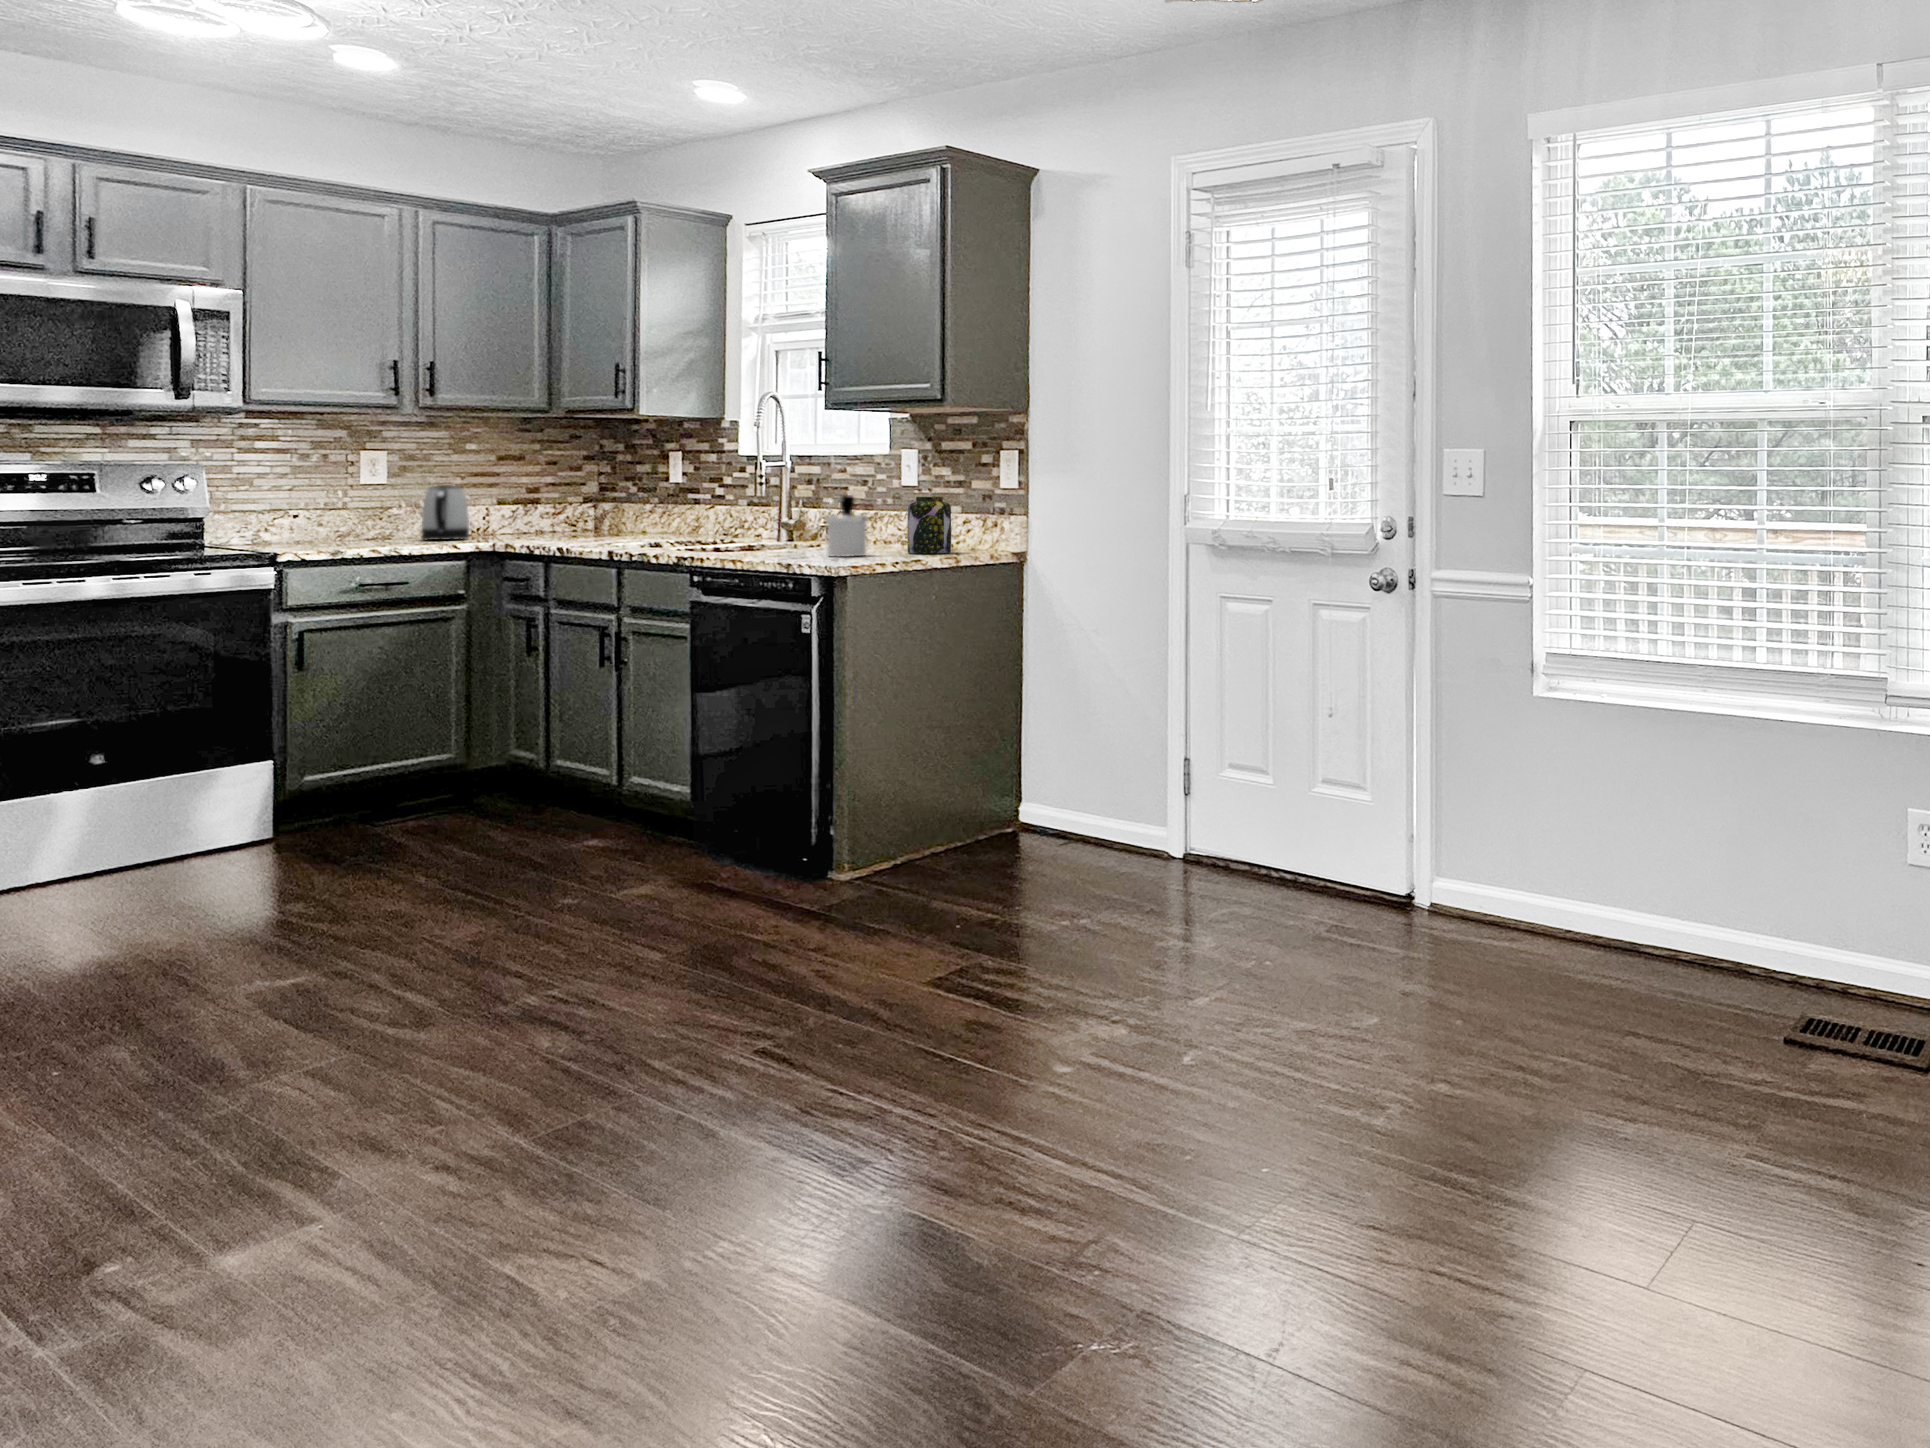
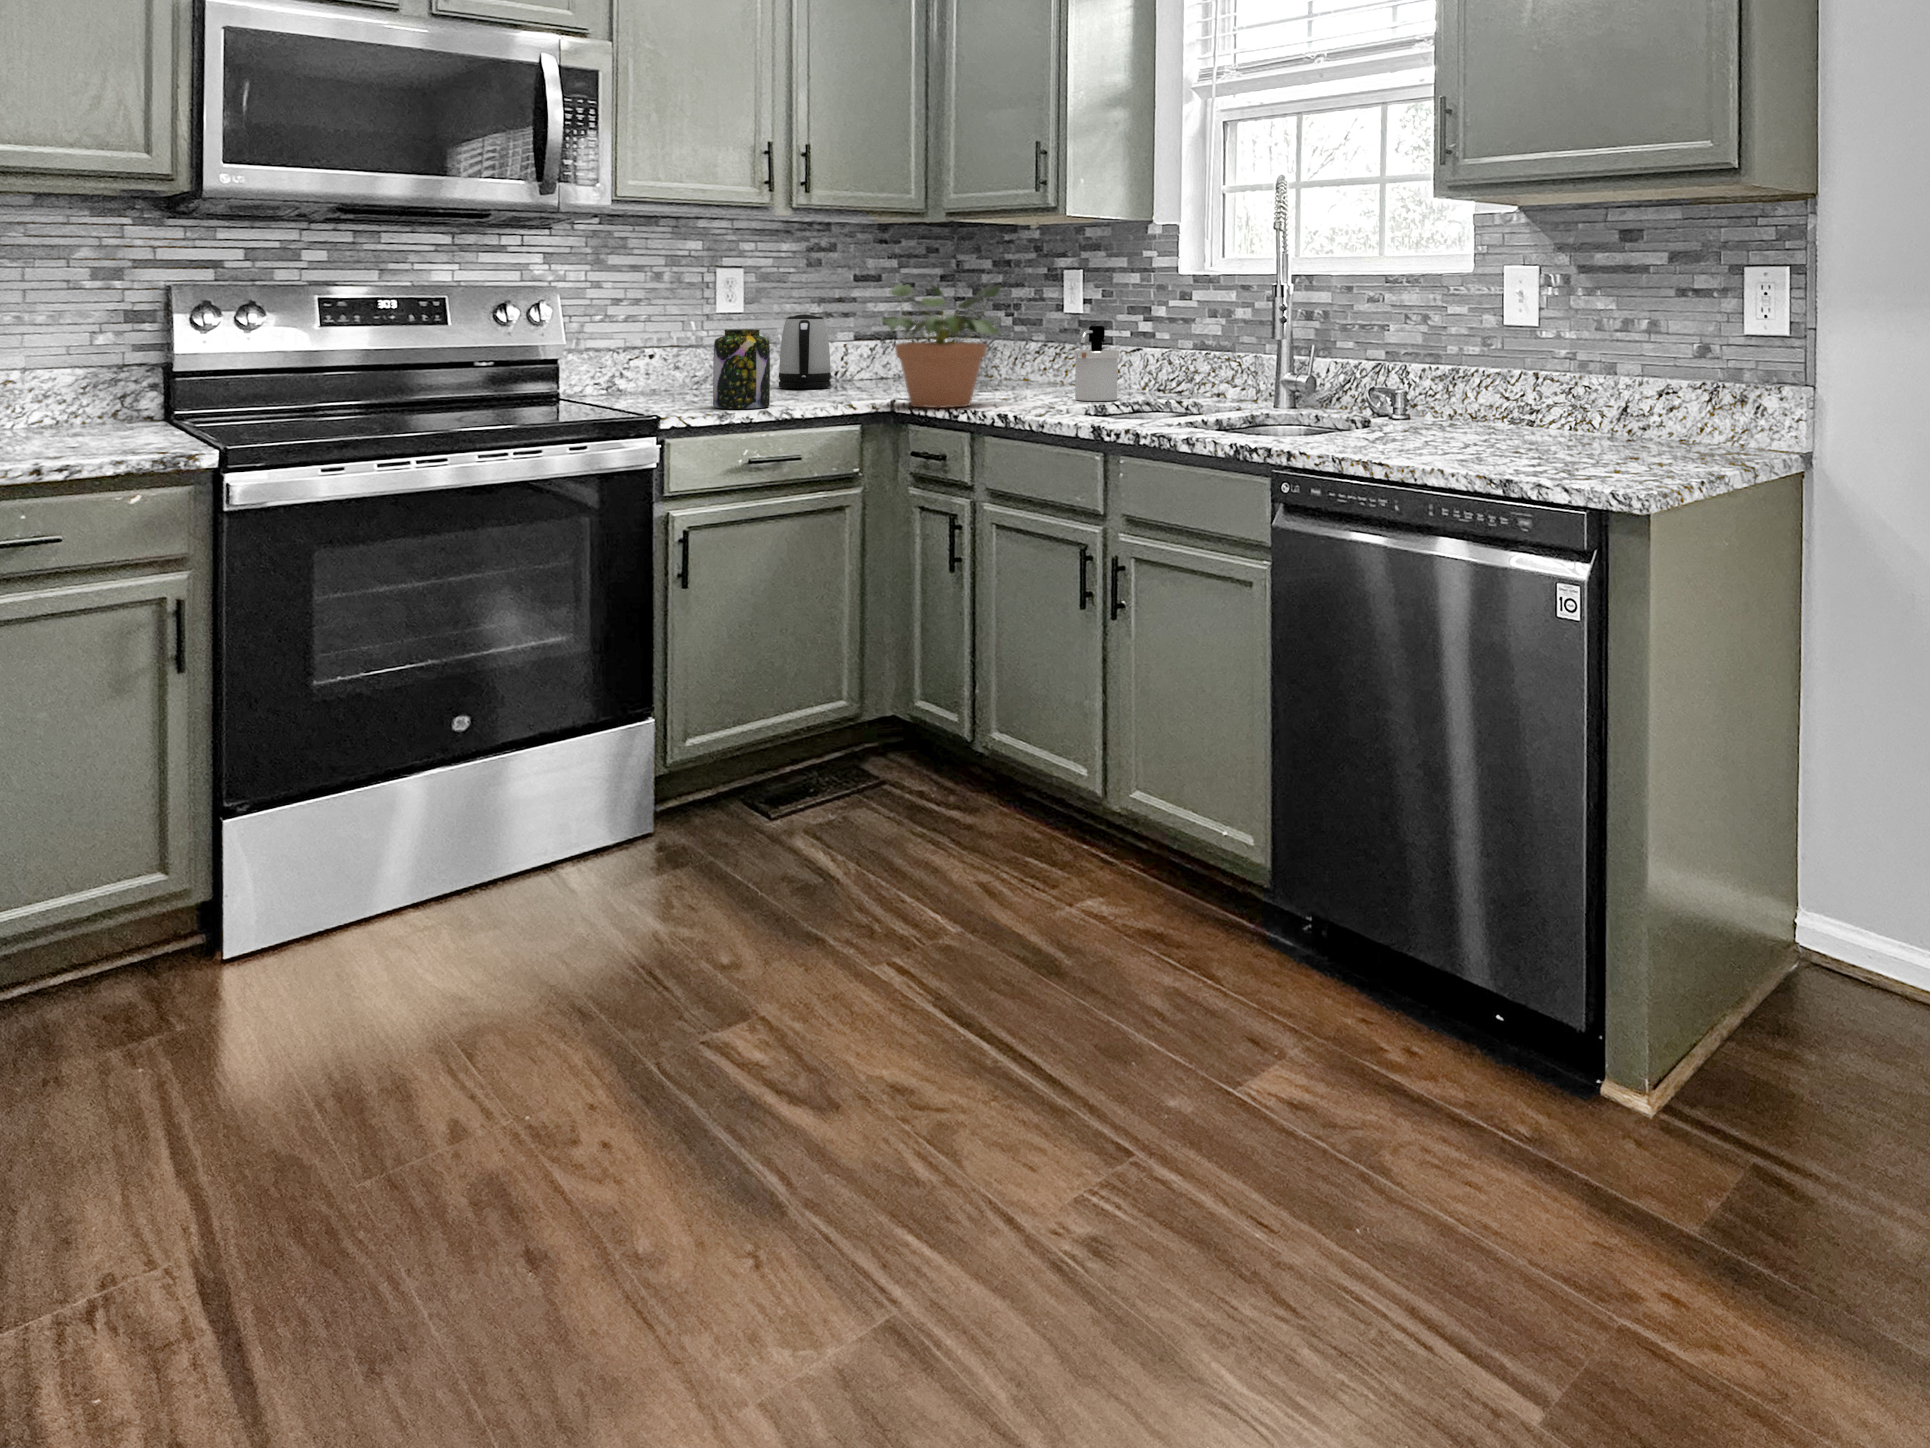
potted plant: none [478,461,597,547] -> present [881,284,1000,408]
soap dispenser: present [826,495,868,556] -> present [1074,326,1119,401]
jar: present [907,497,951,554] -> present [713,329,770,409]

